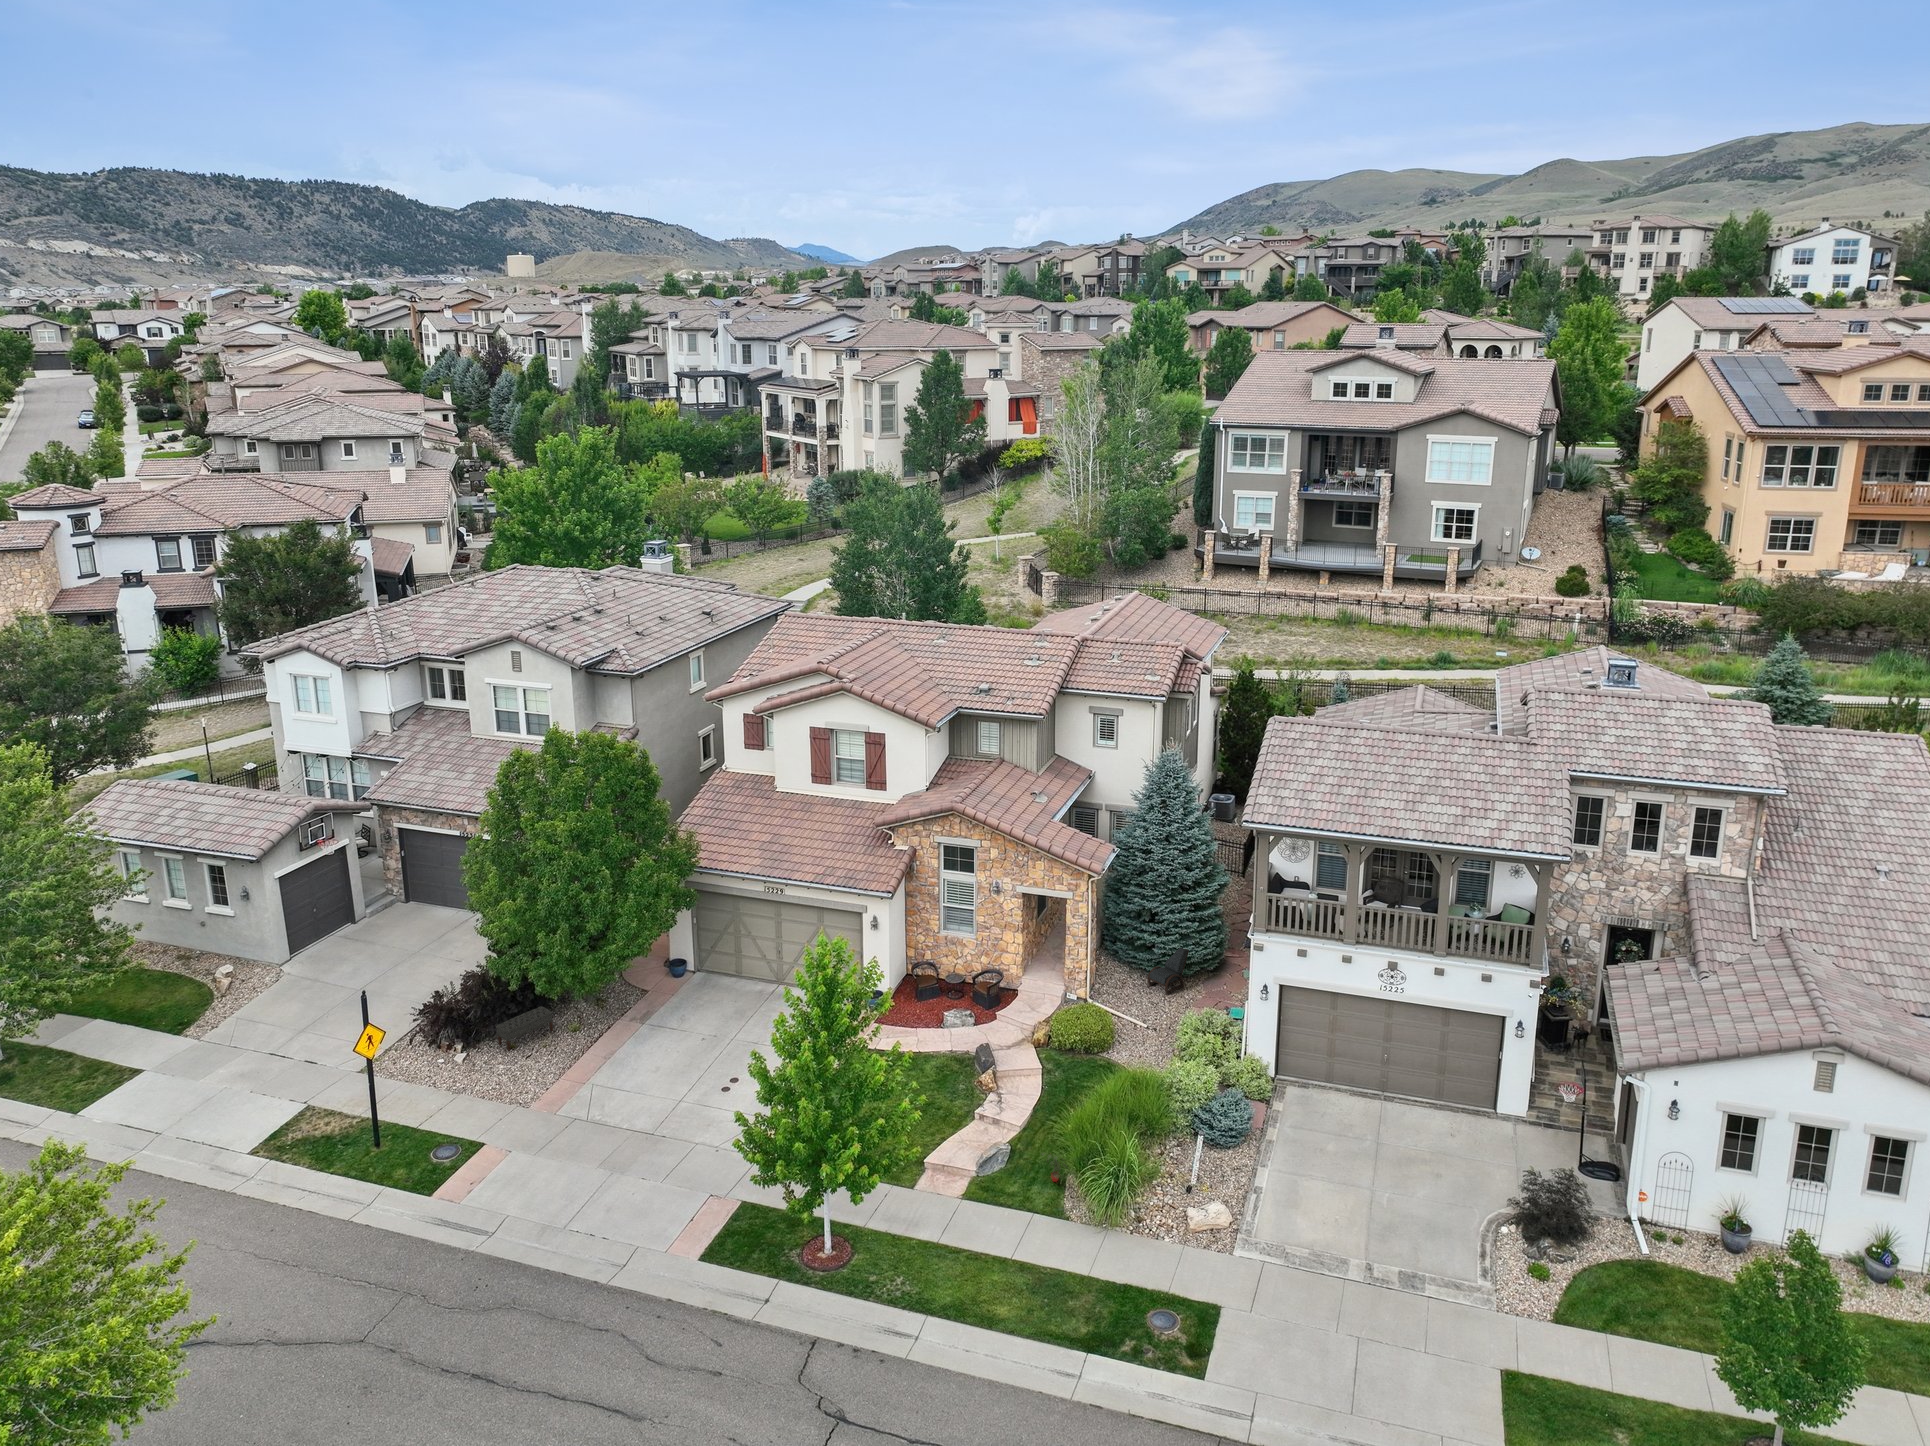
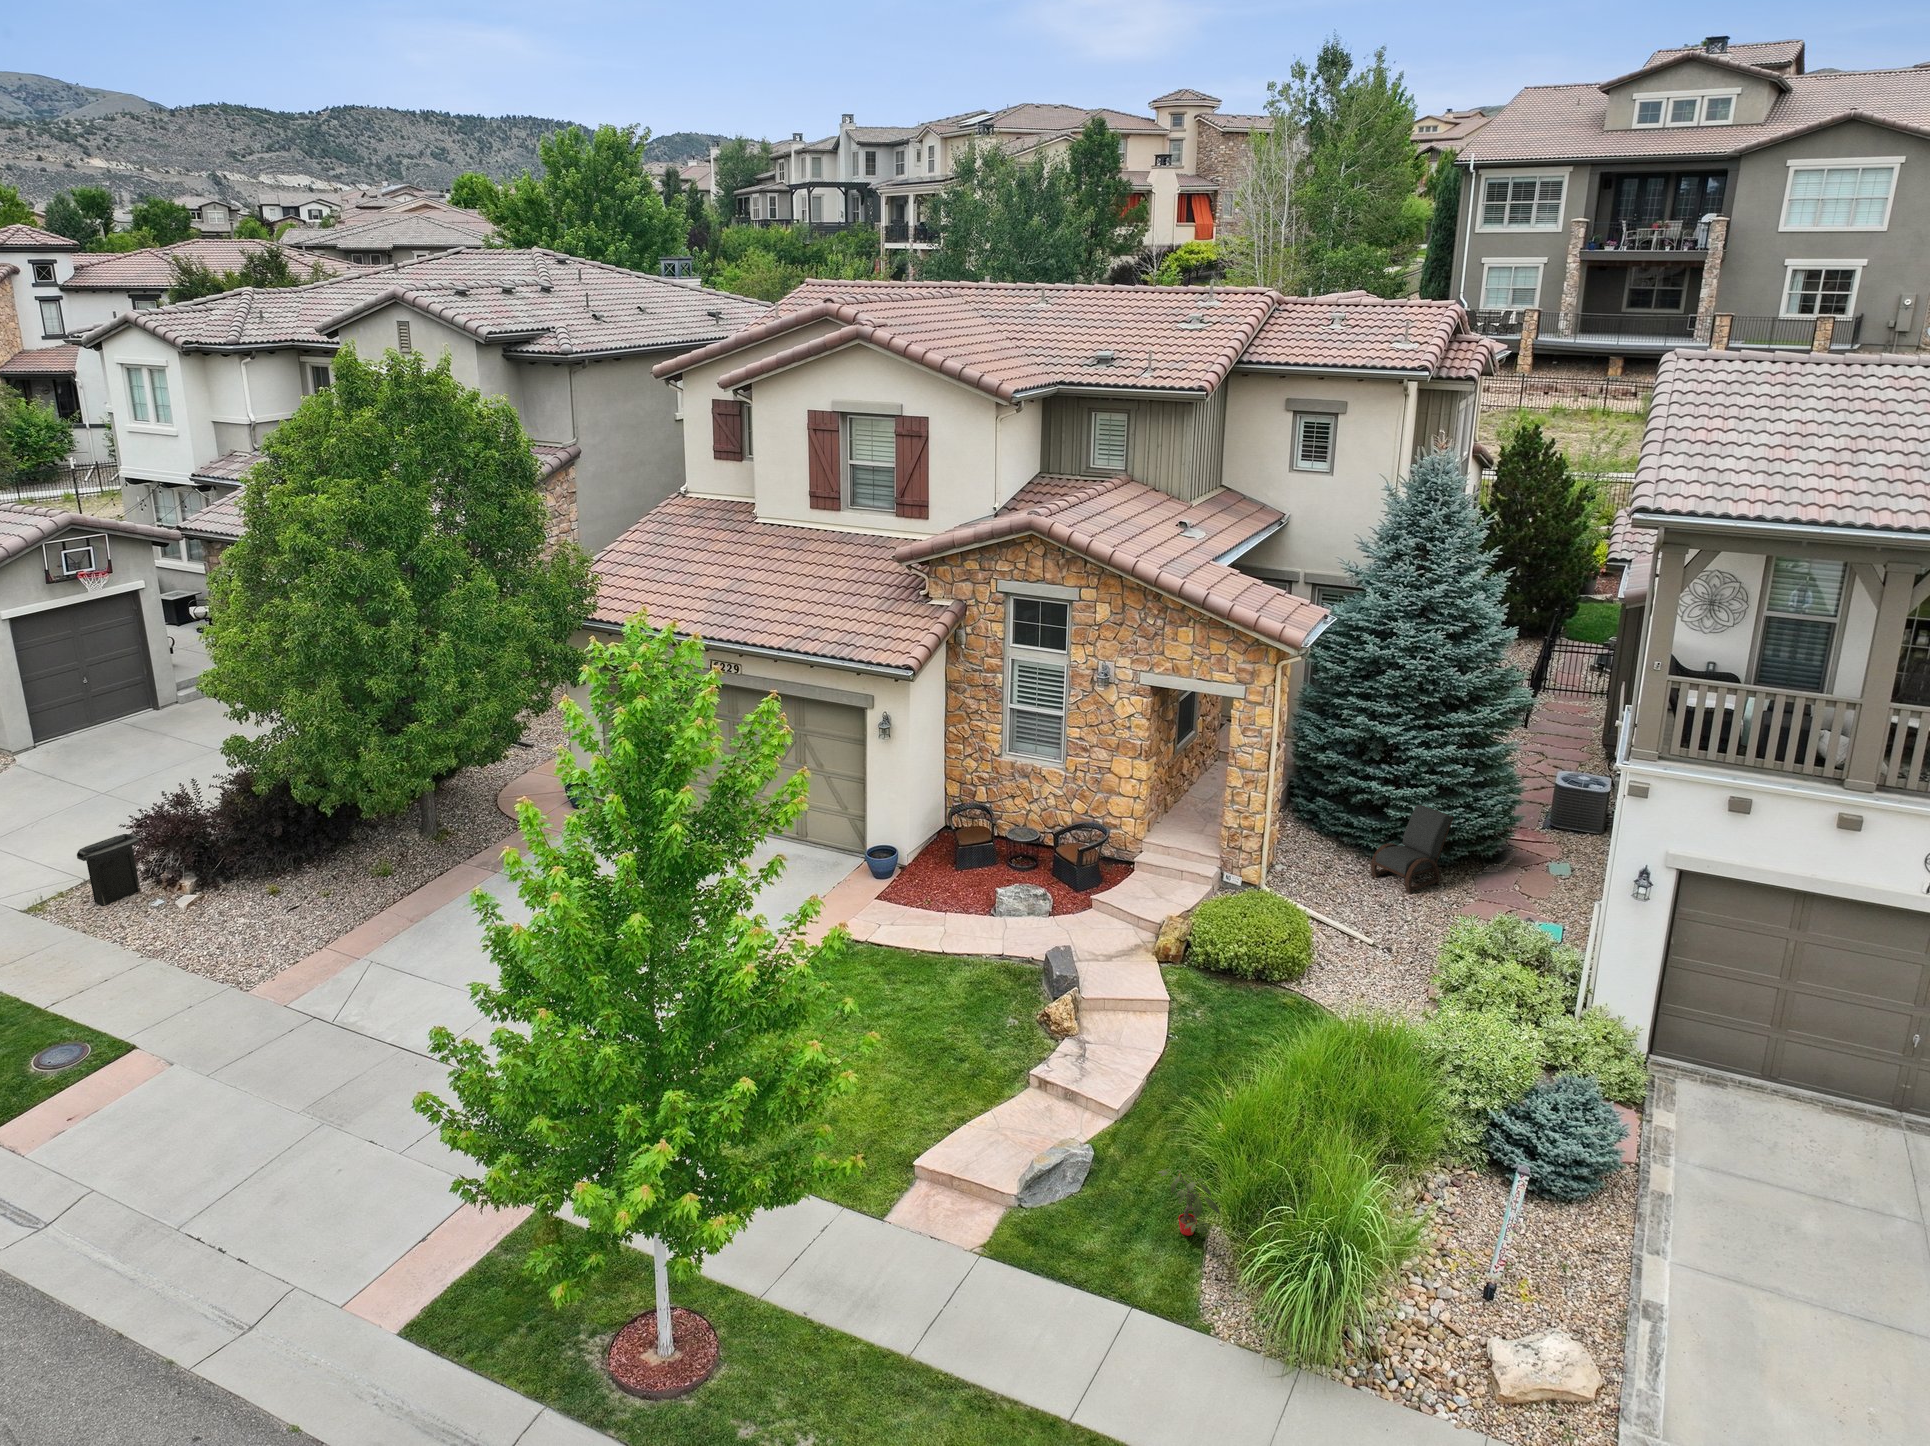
bench: present [496,1006,553,1051] -> none [249,830,350,895]
trash can: none [394,1021,426,1067] -> present [77,834,140,905]

